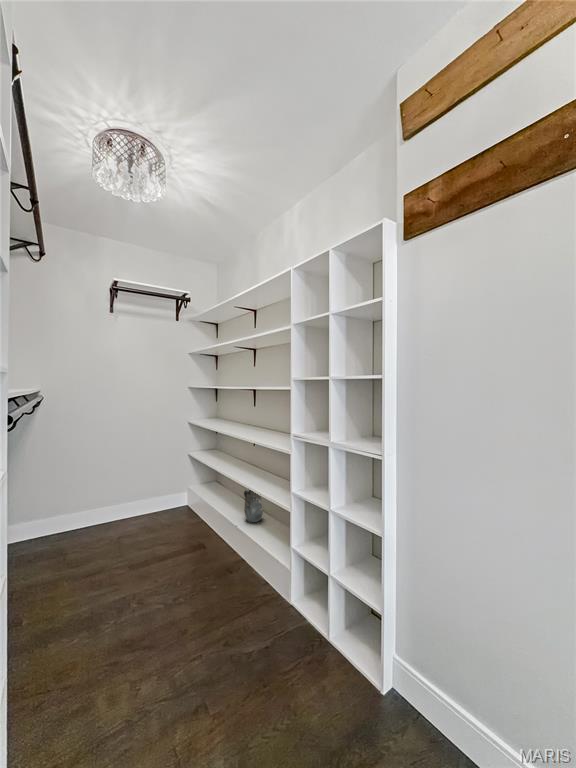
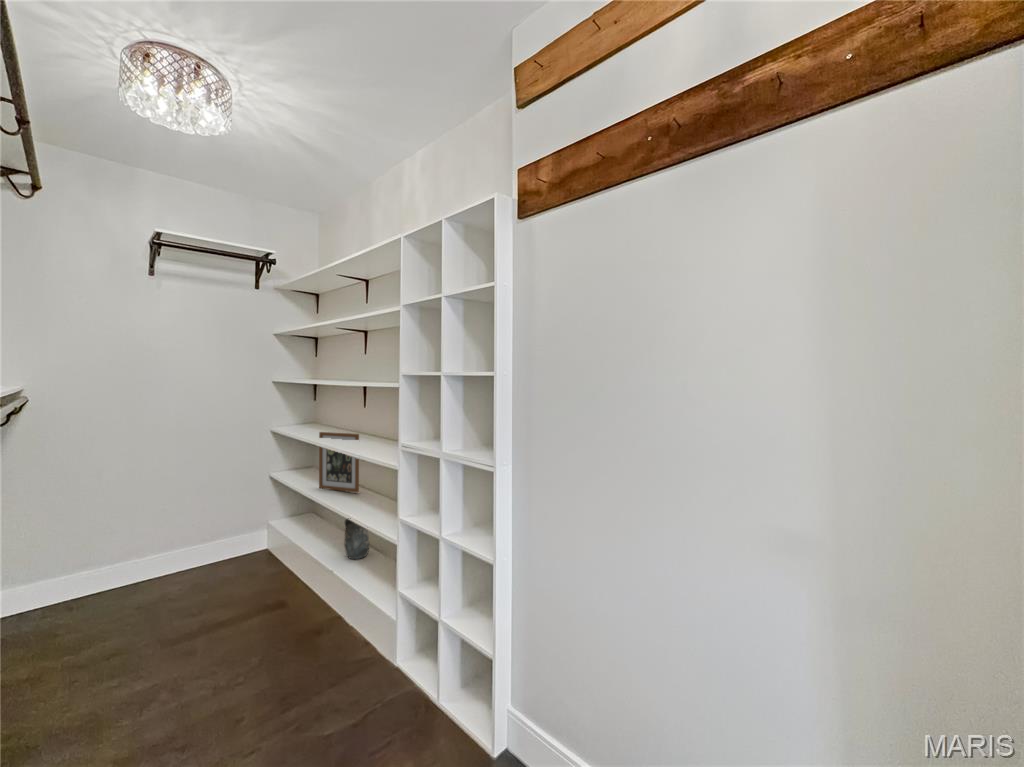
picture frame: none [224,424,254,470] -> present [319,432,359,492]

